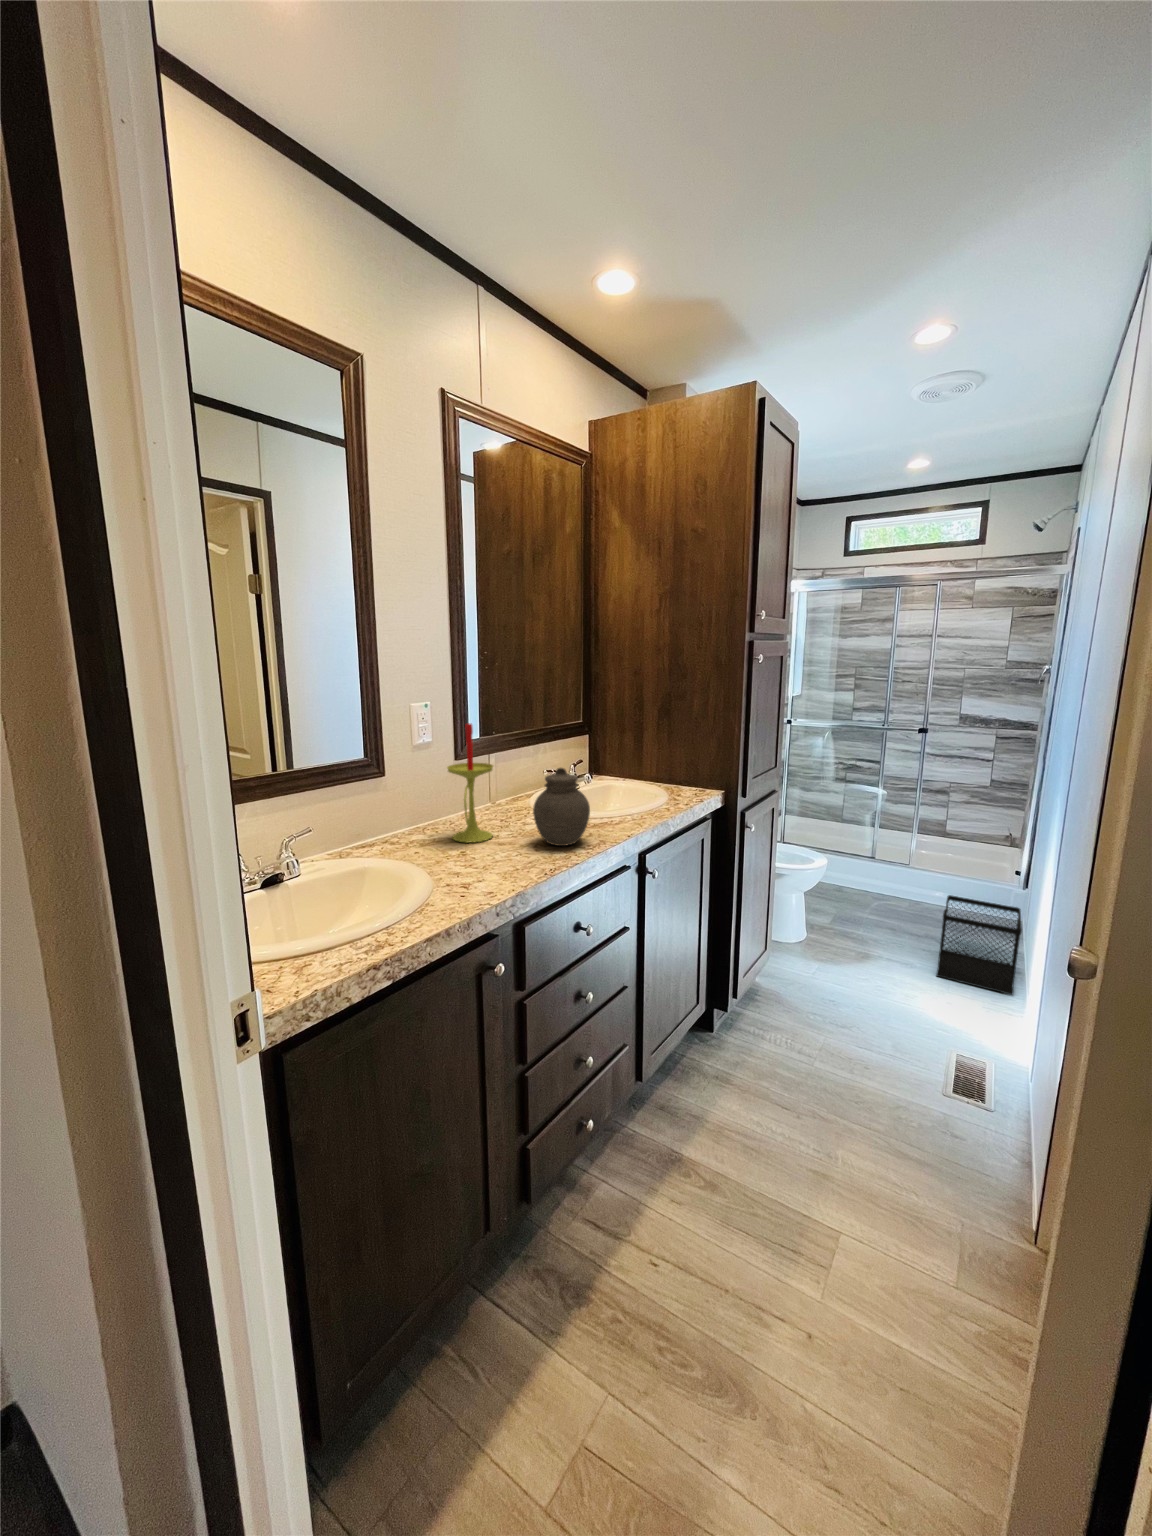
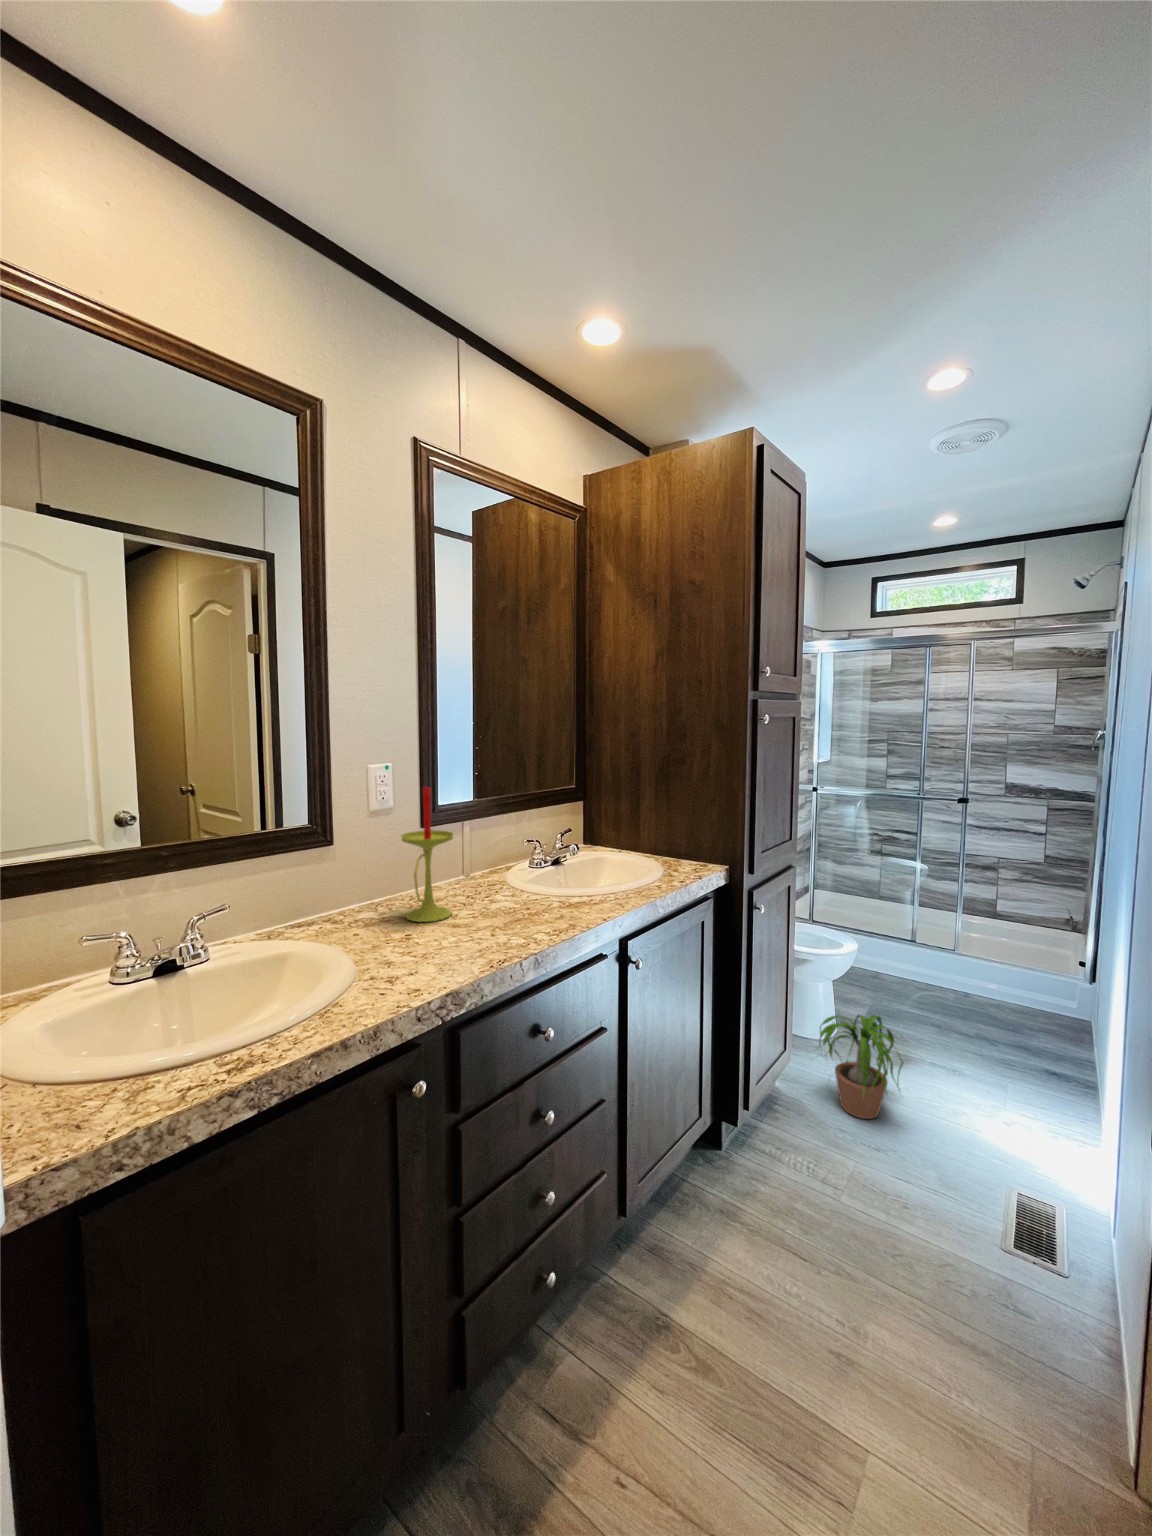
jar: present [533,768,590,846] -> none [493,838,558,929]
wastebasket: present [936,895,1022,995] -> none [990,989,1091,1116]
potted plant: none [778,919,868,1005] -> present [818,1014,903,1119]

